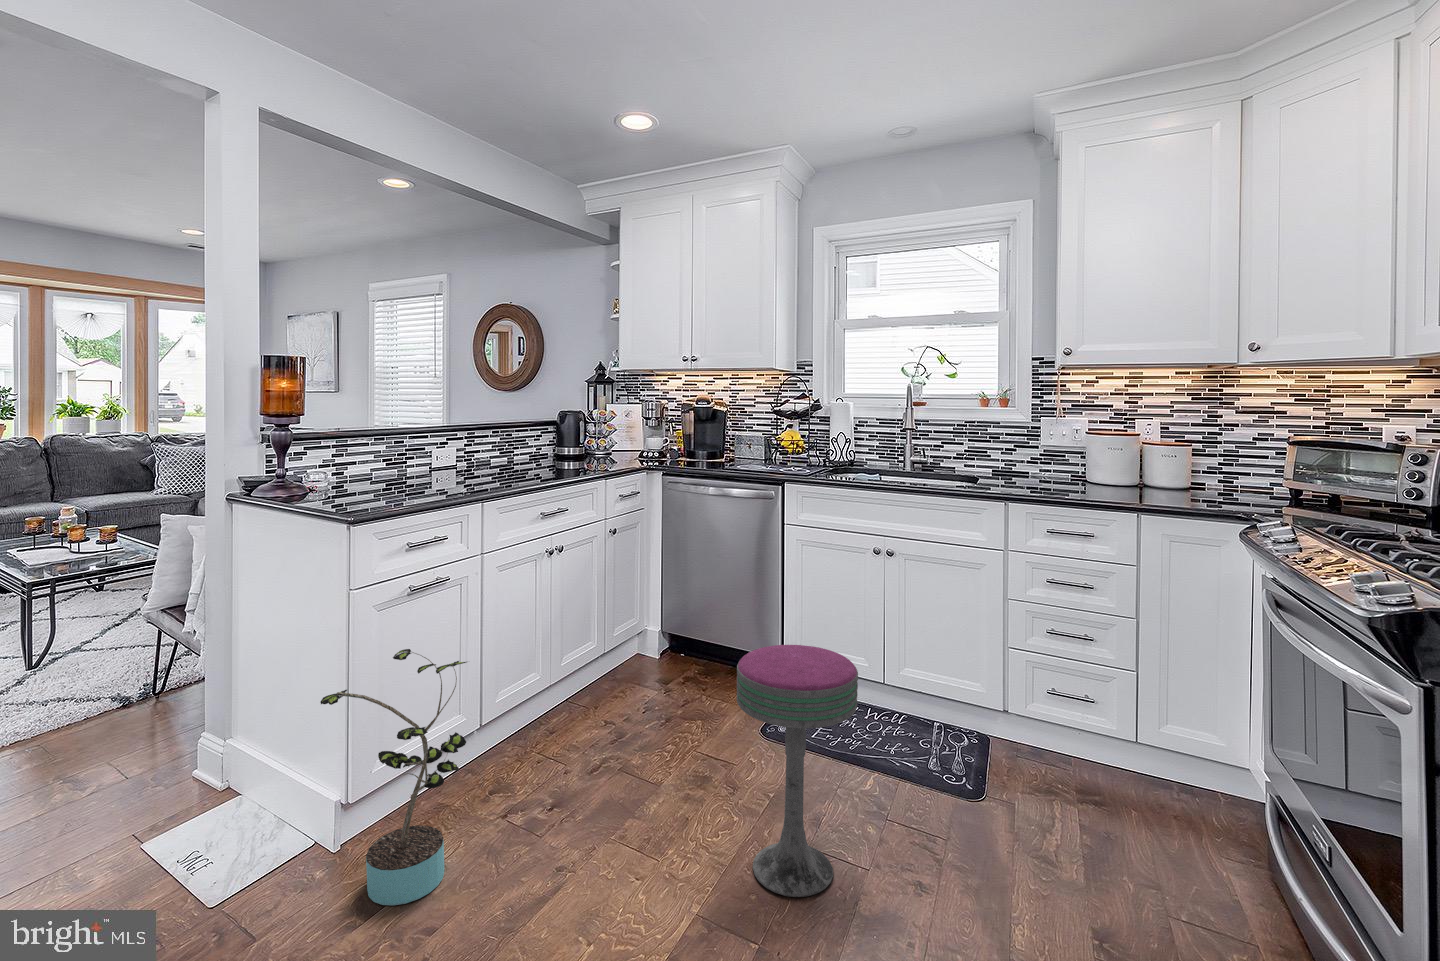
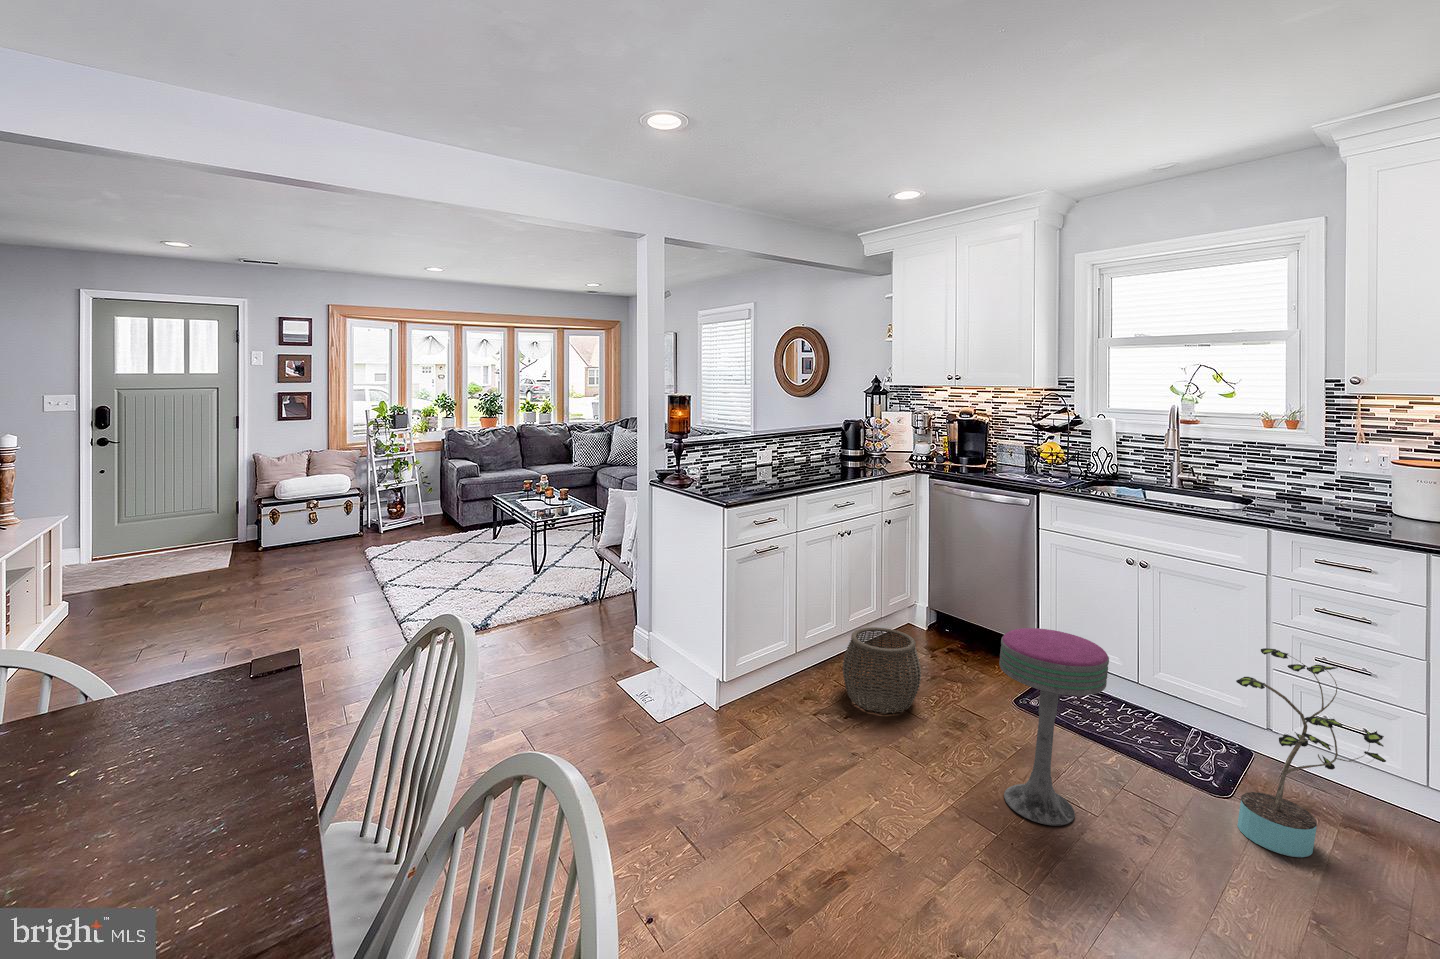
potted plant: present [320,649,466,906] -> present [1236,648,1386,857]
woven basket: none [555,666,655,781] -> present [842,627,921,714]

